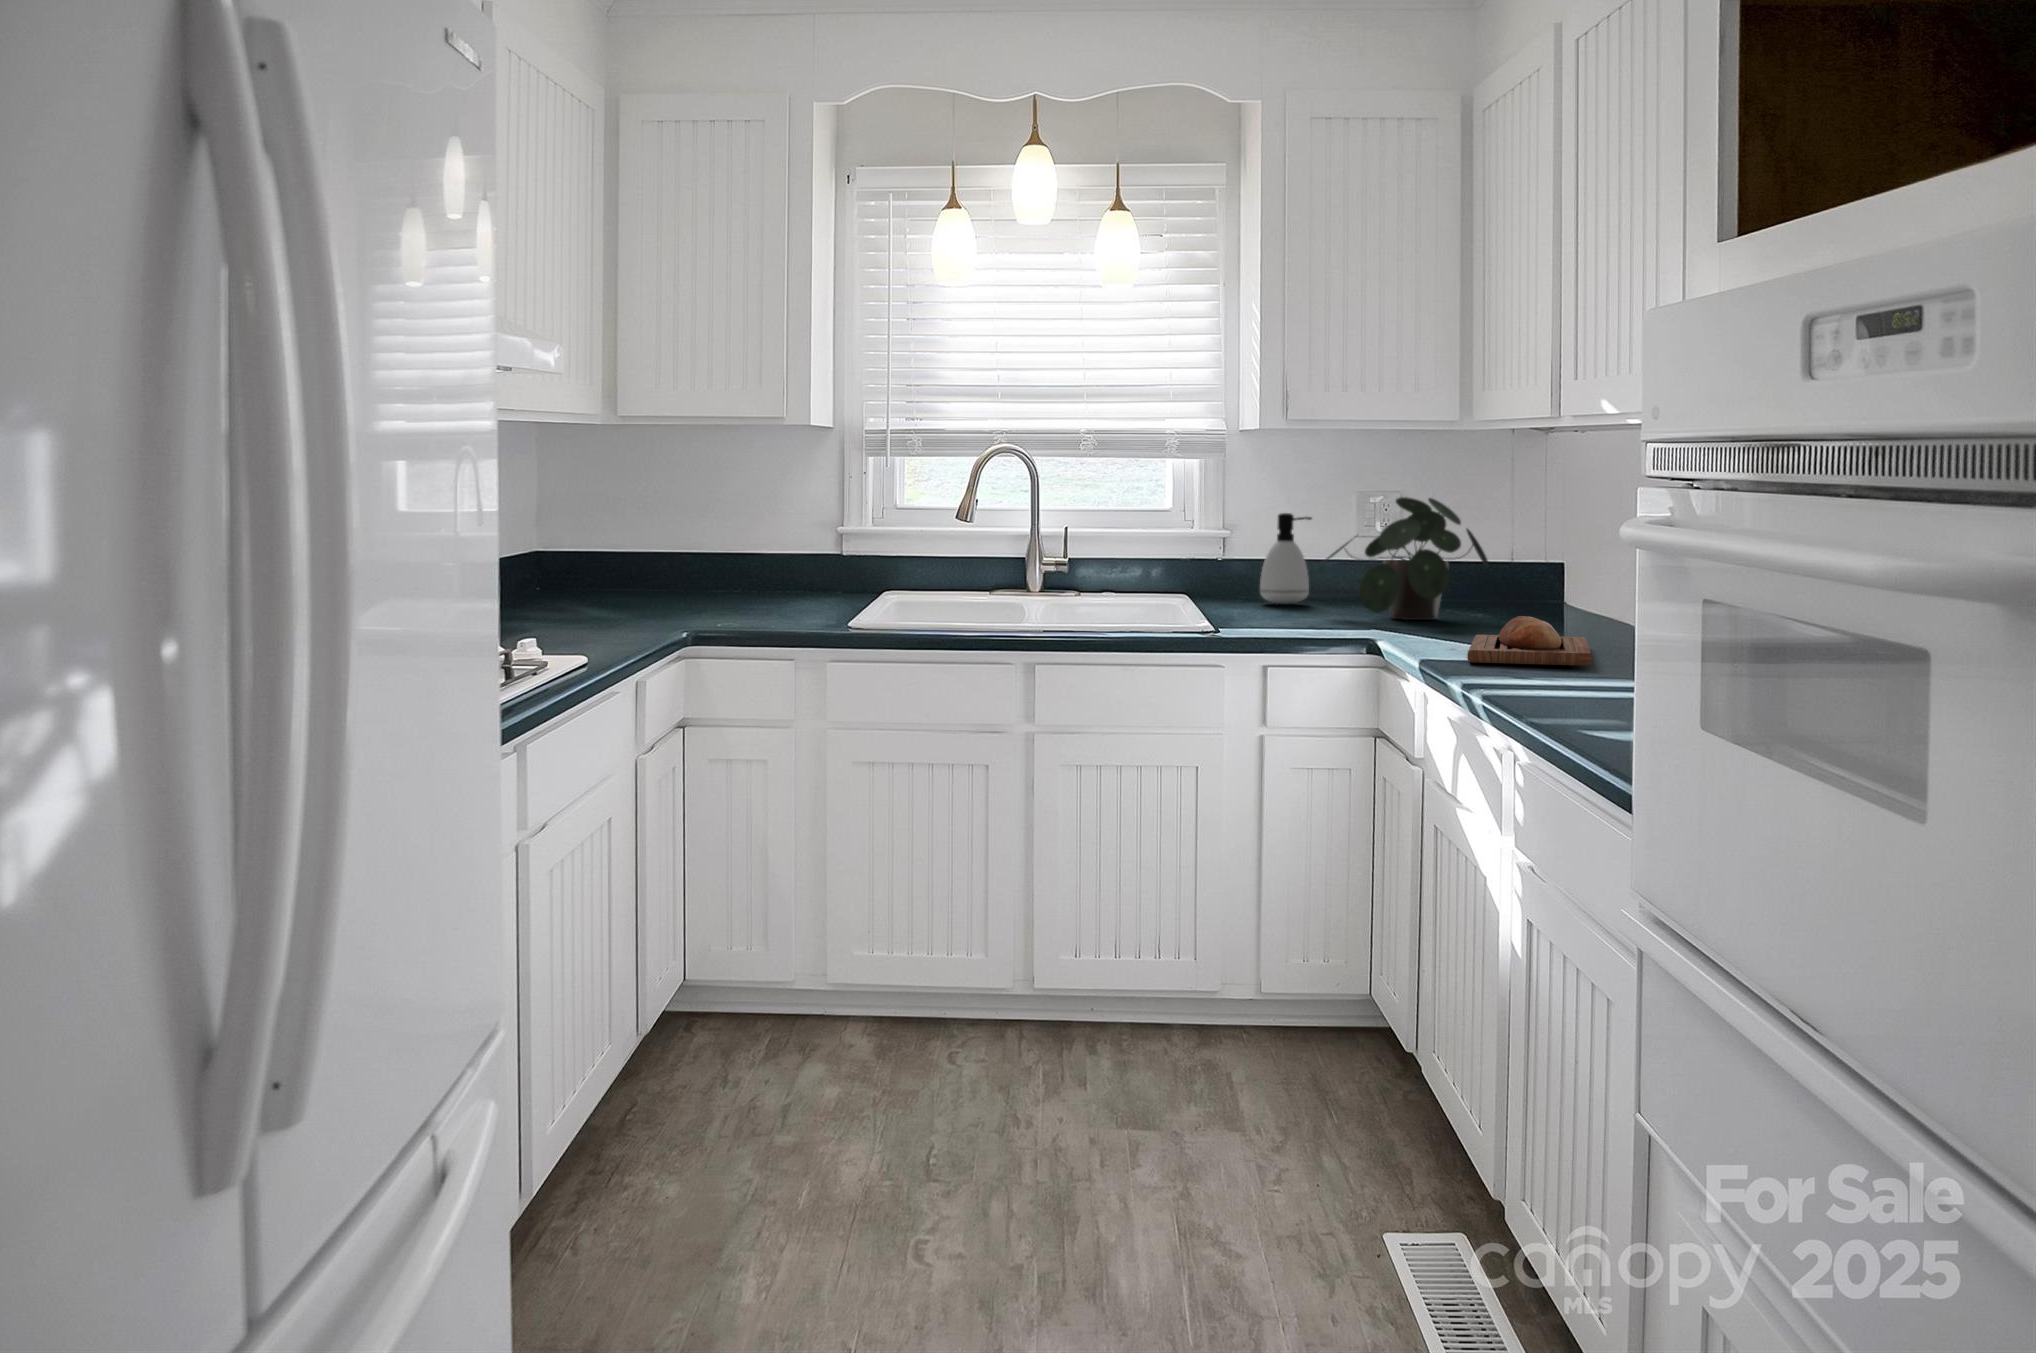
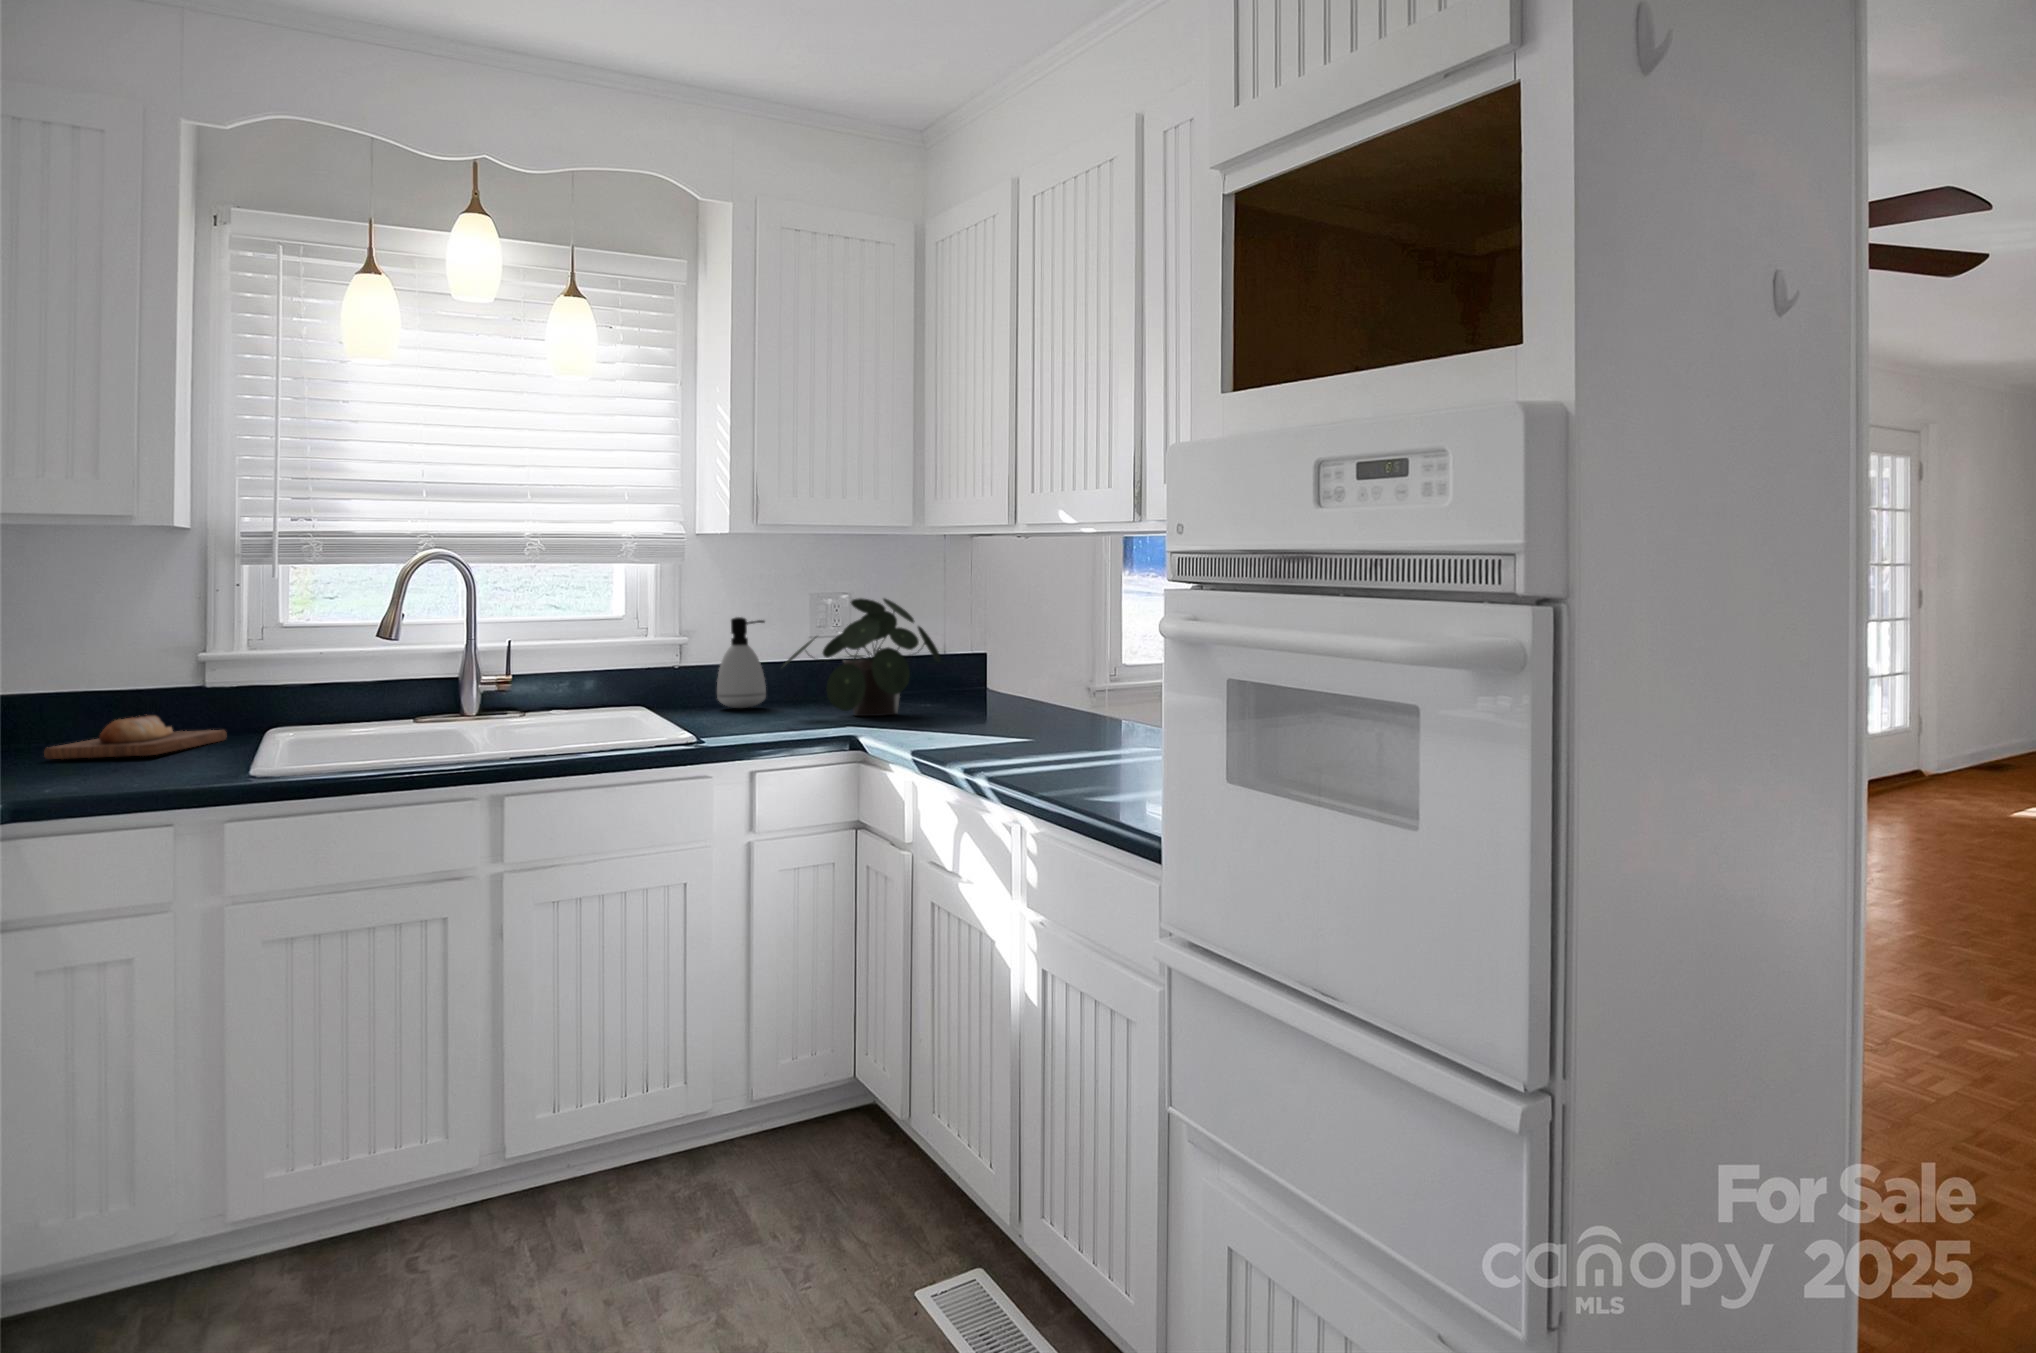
bread loaf: present [1467,616,1592,666] -> present [44,716,226,759]

